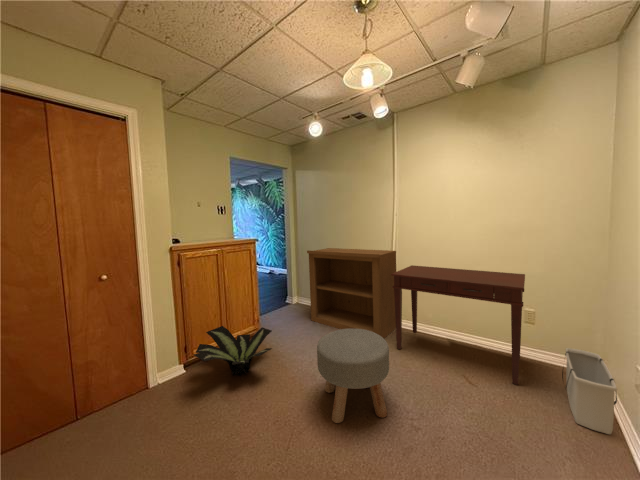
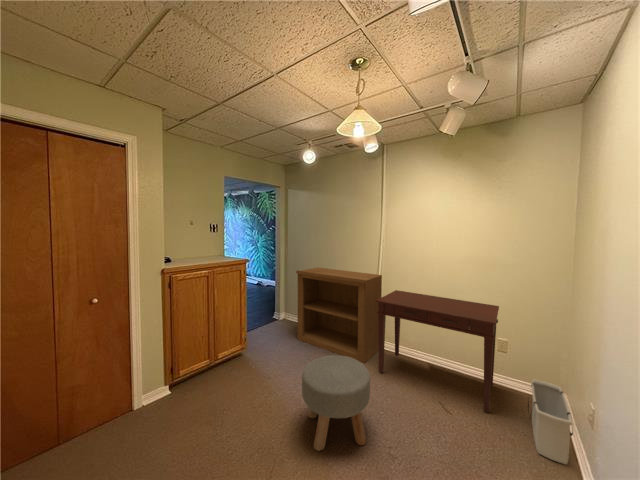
potted plant: present [194,326,272,375] -> none [179,346,259,399]

